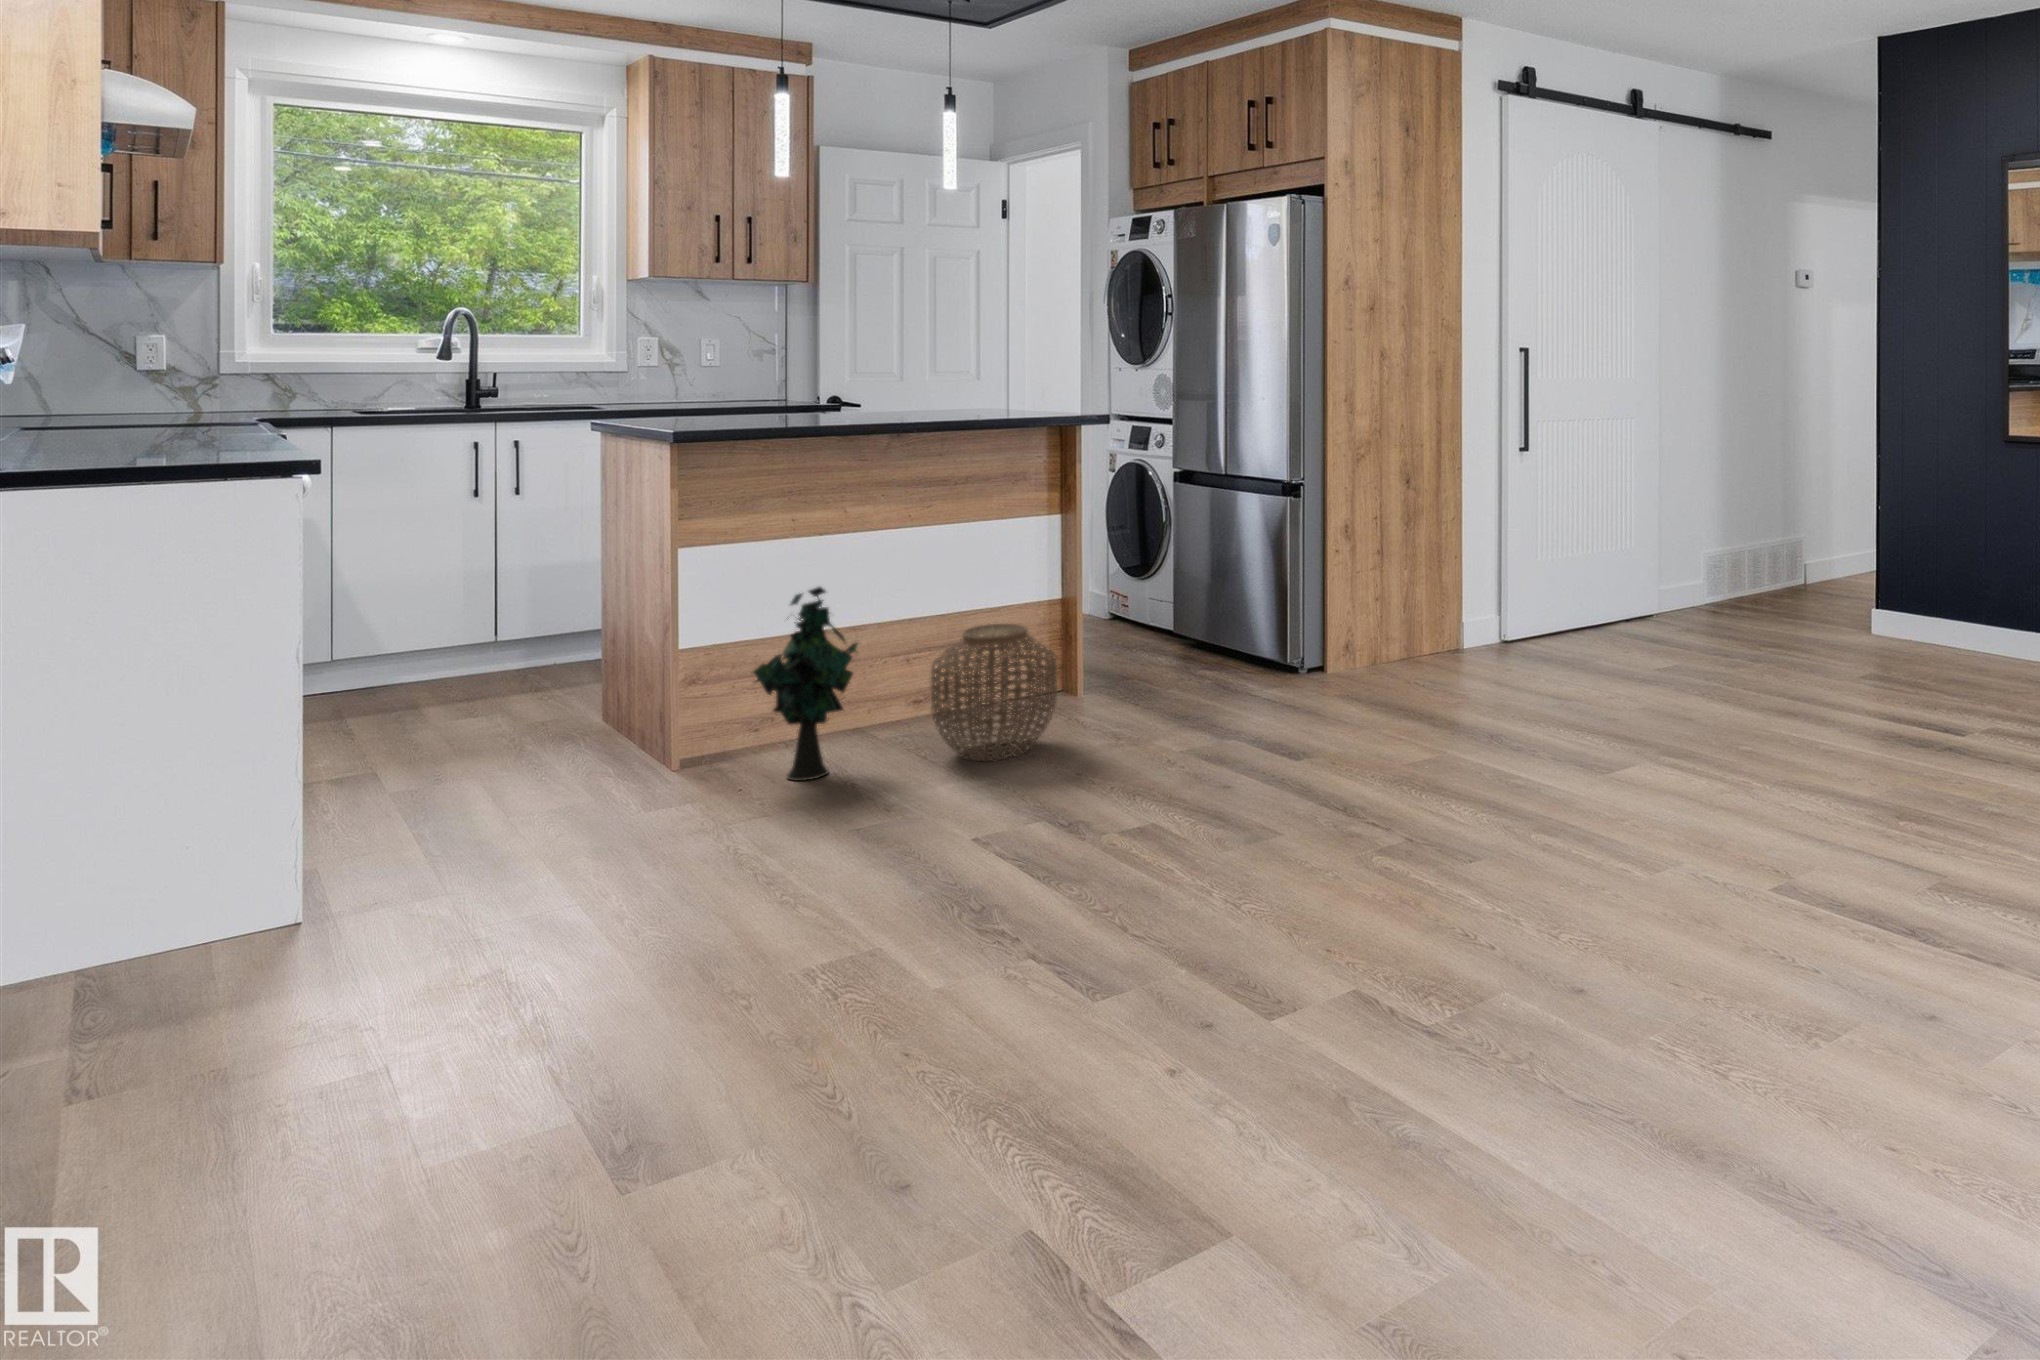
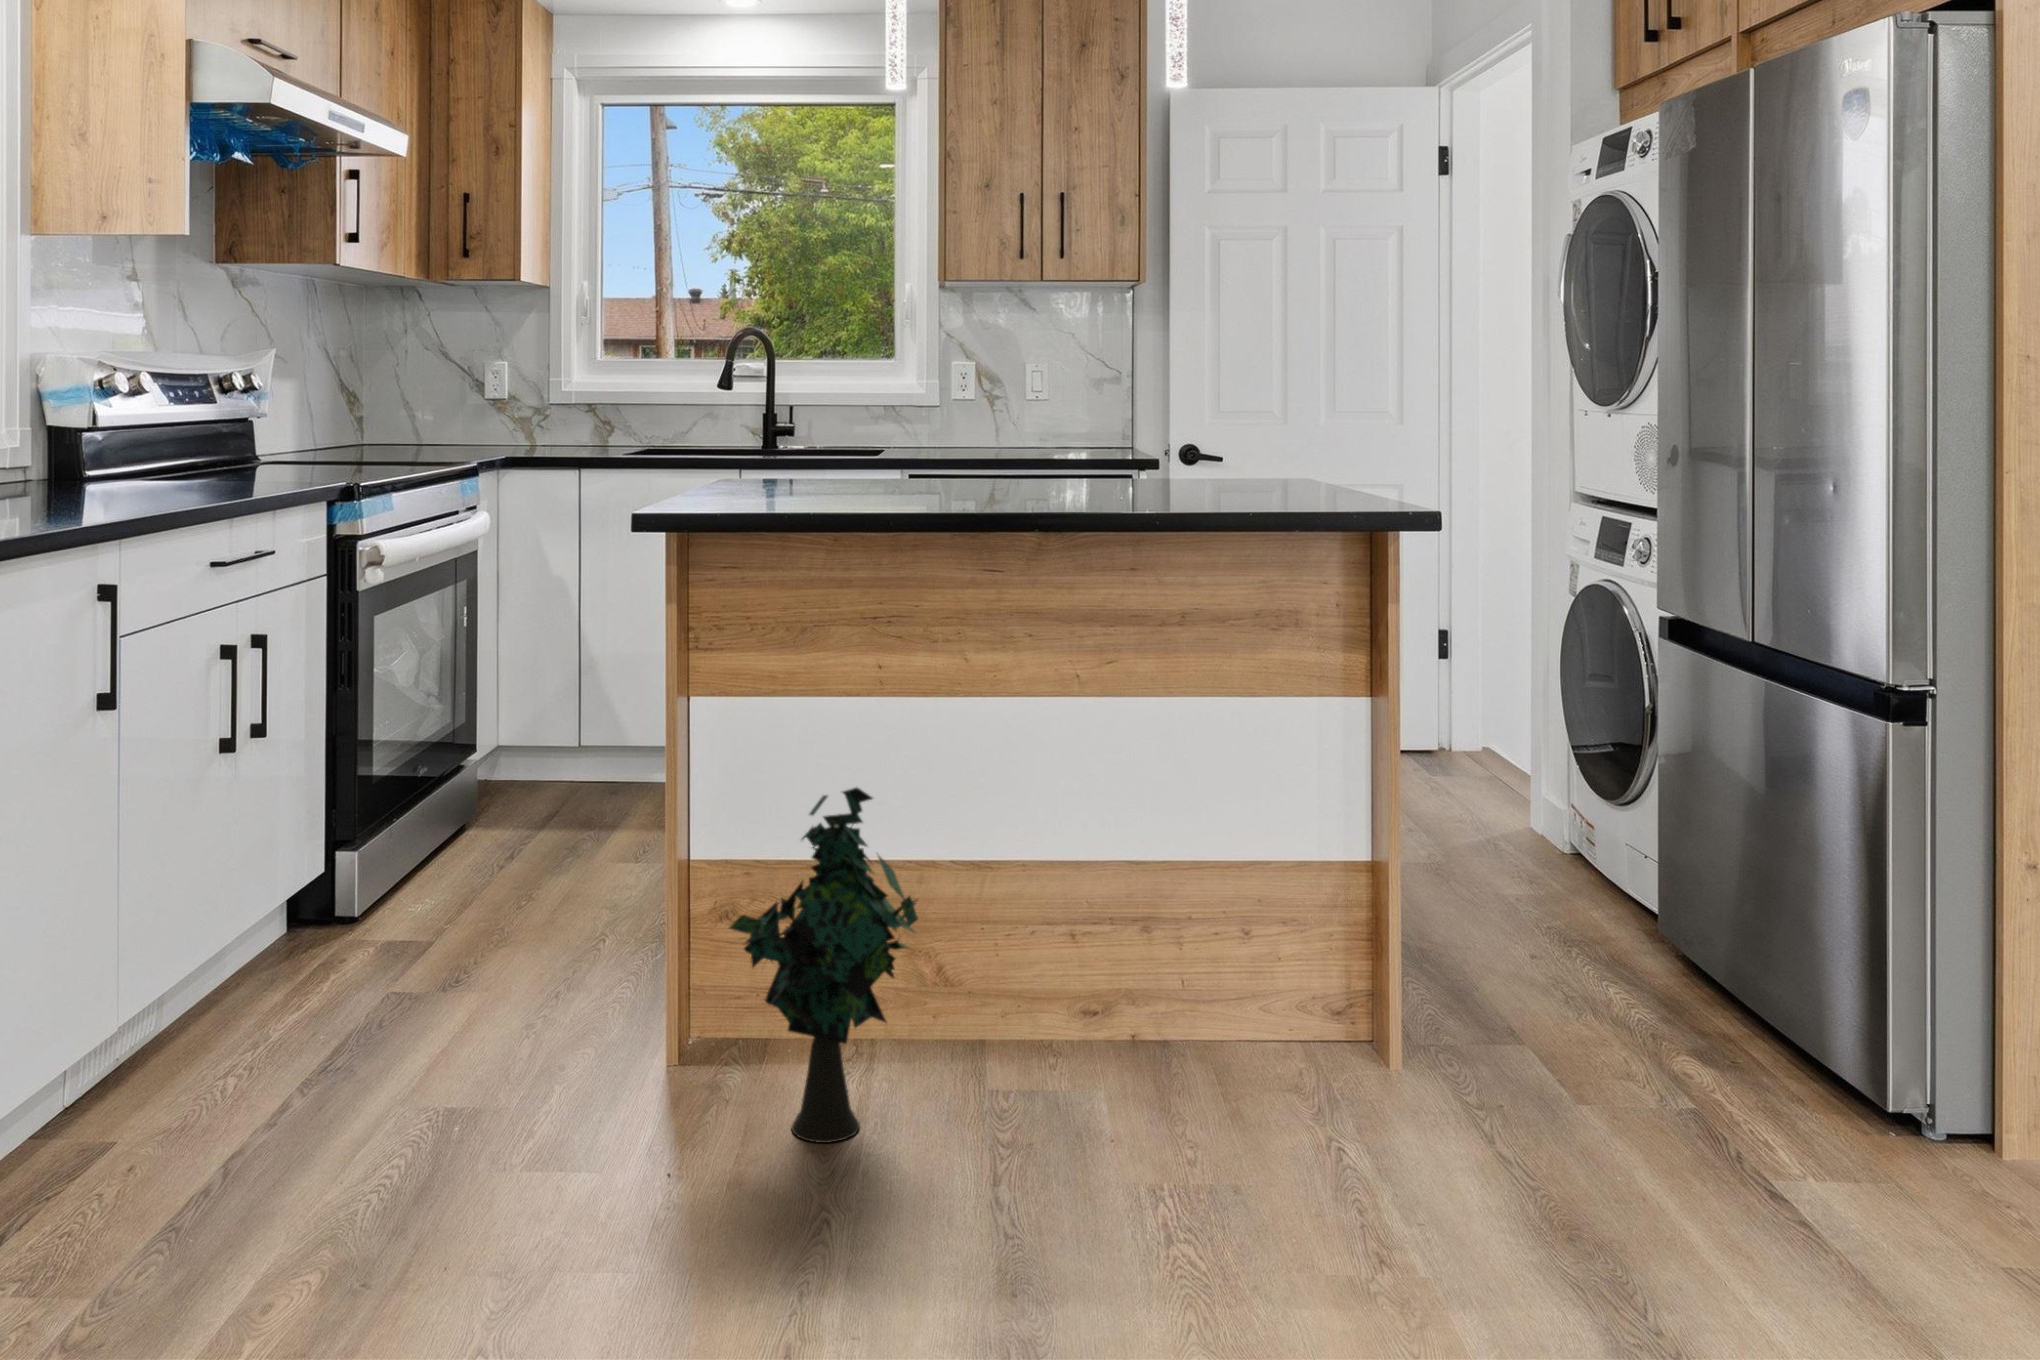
woven basket: present [931,624,1057,761] -> none [1020,909,1261,1208]

